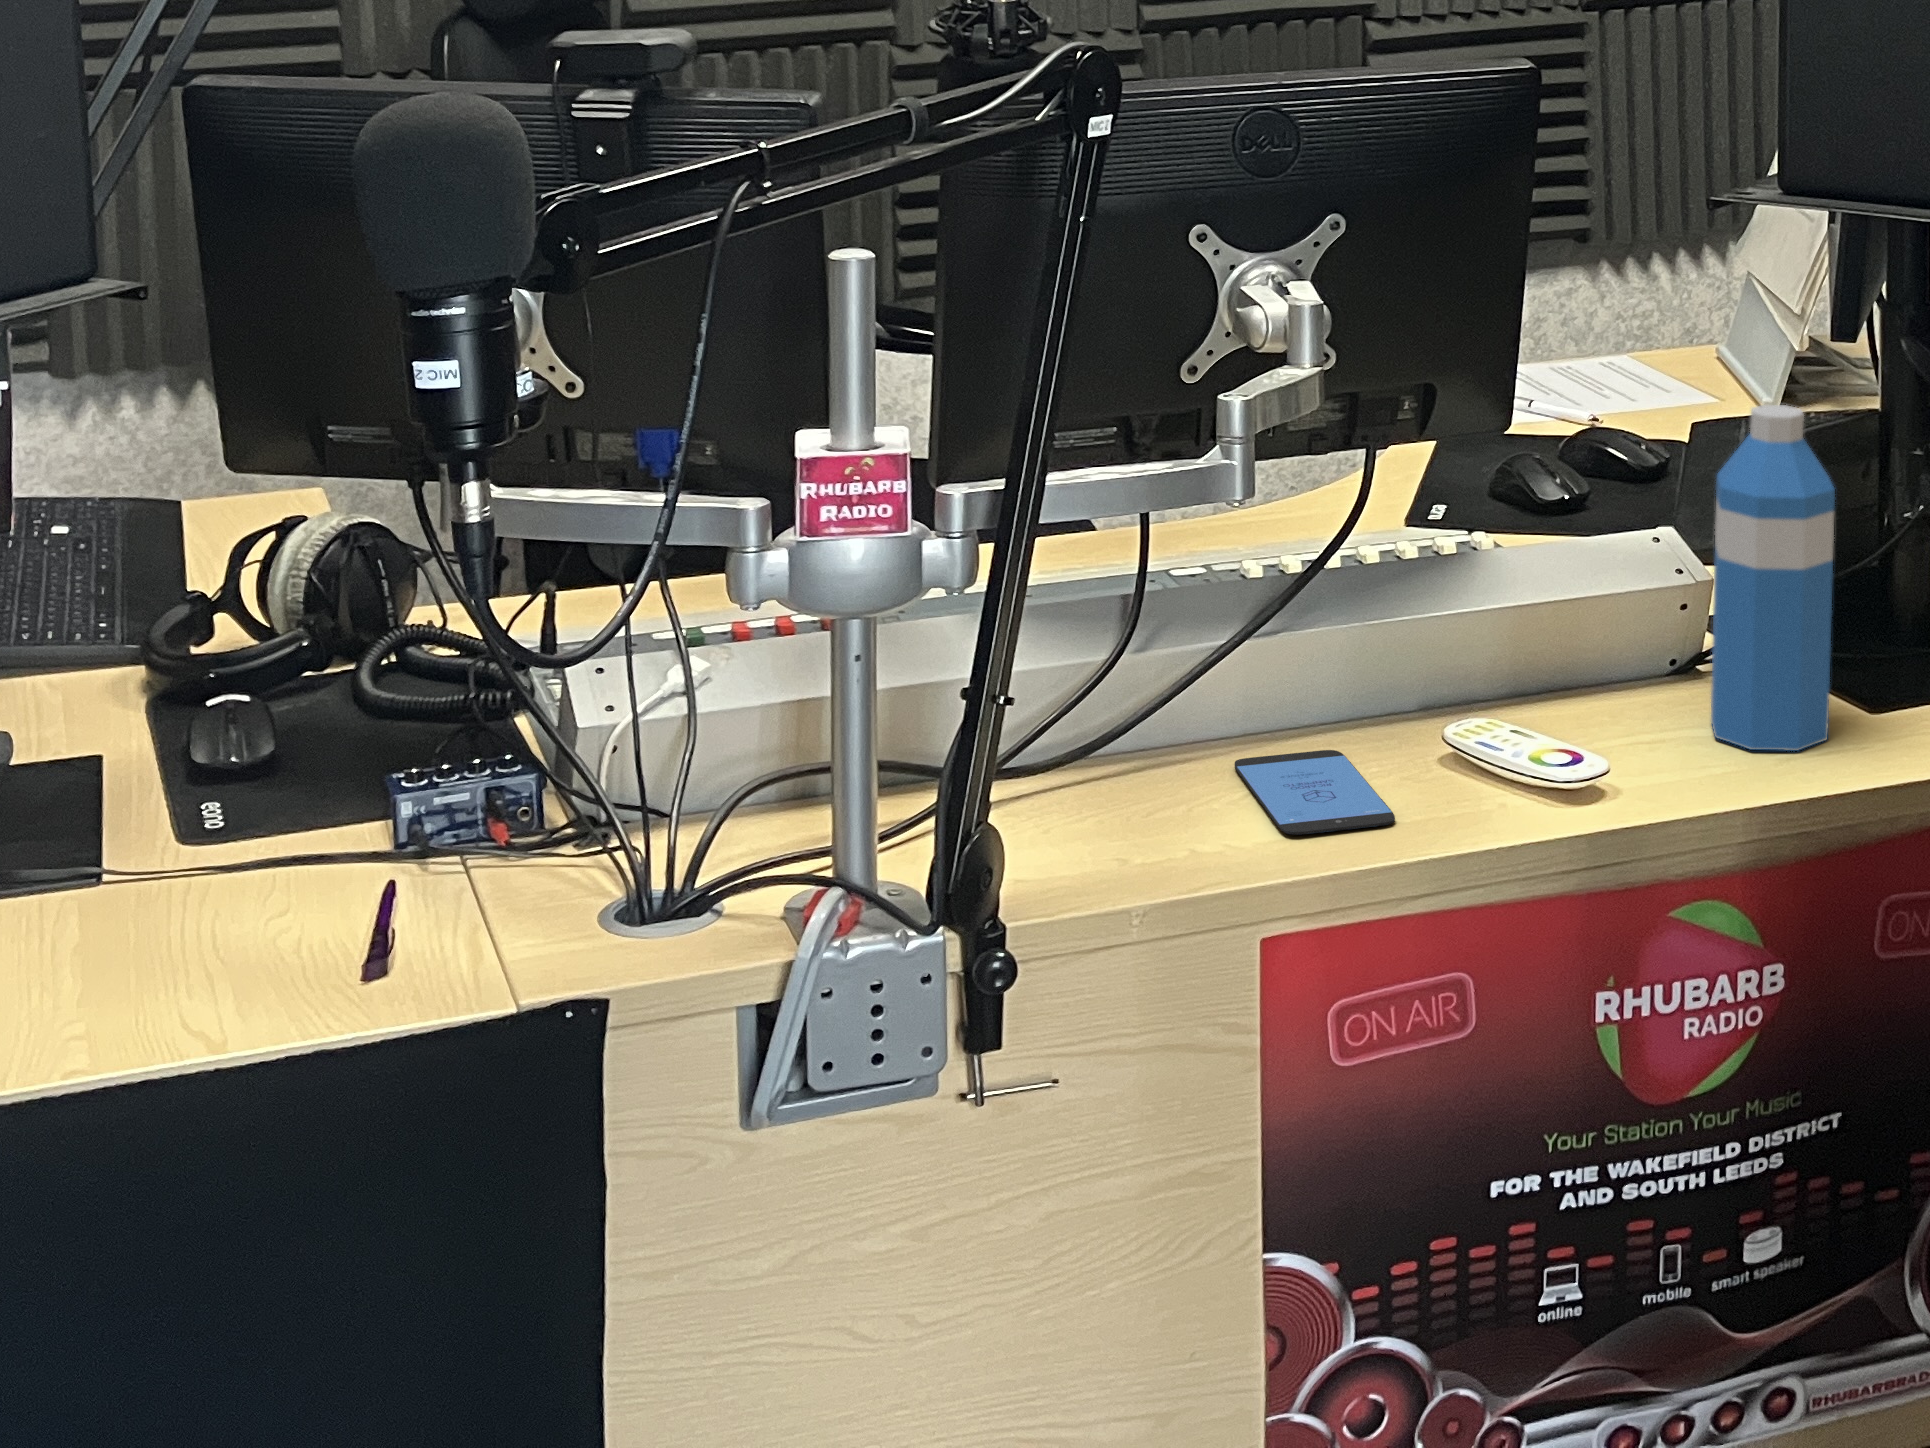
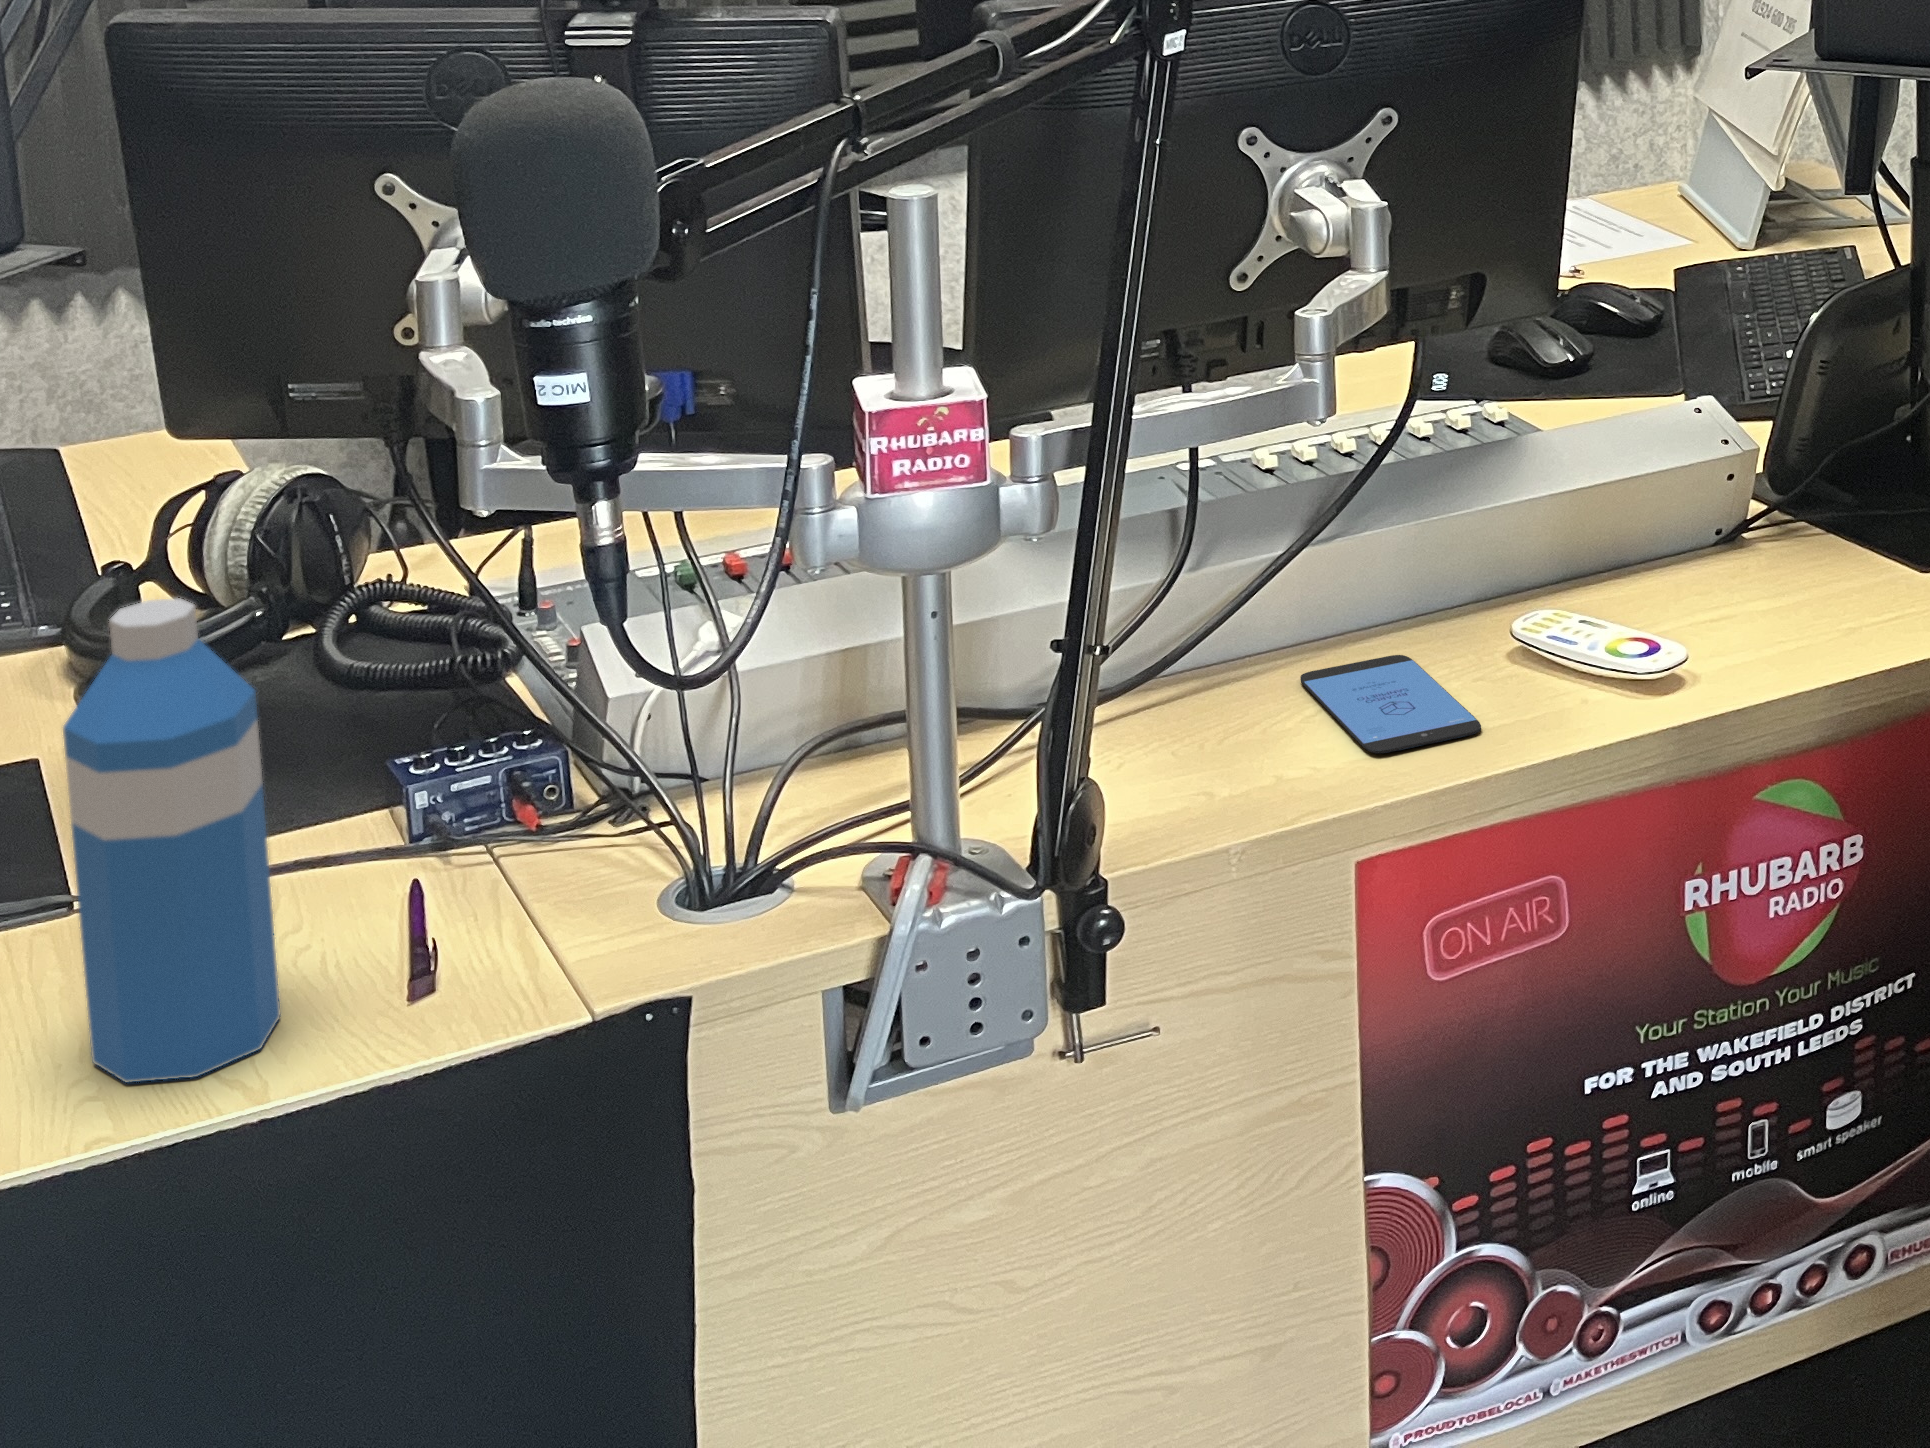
water bottle: present [1711,405,1835,751] -> present [63,598,280,1083]

